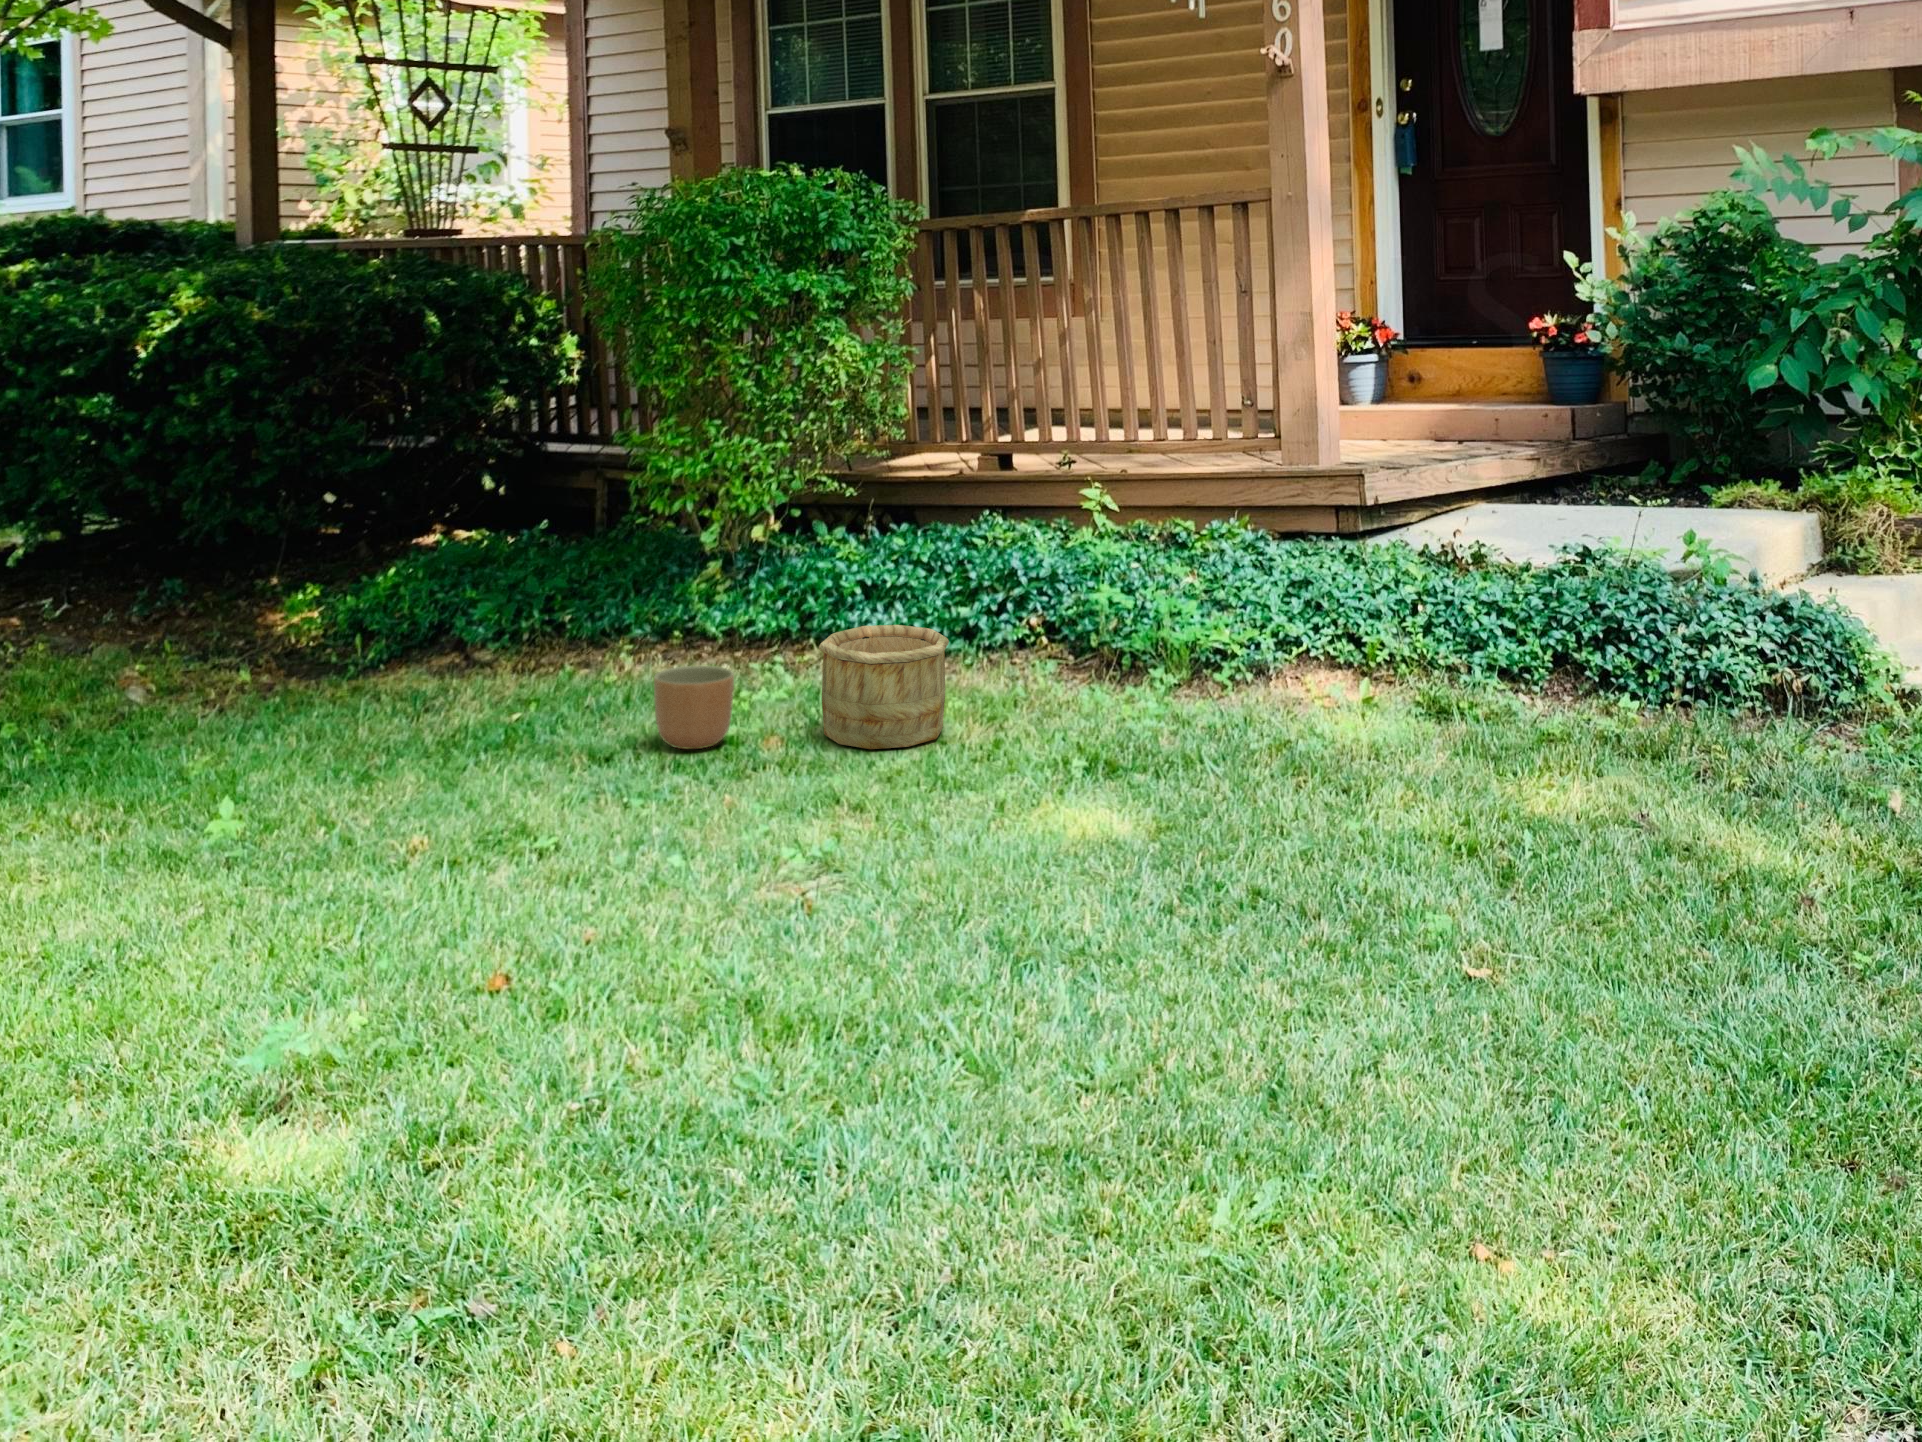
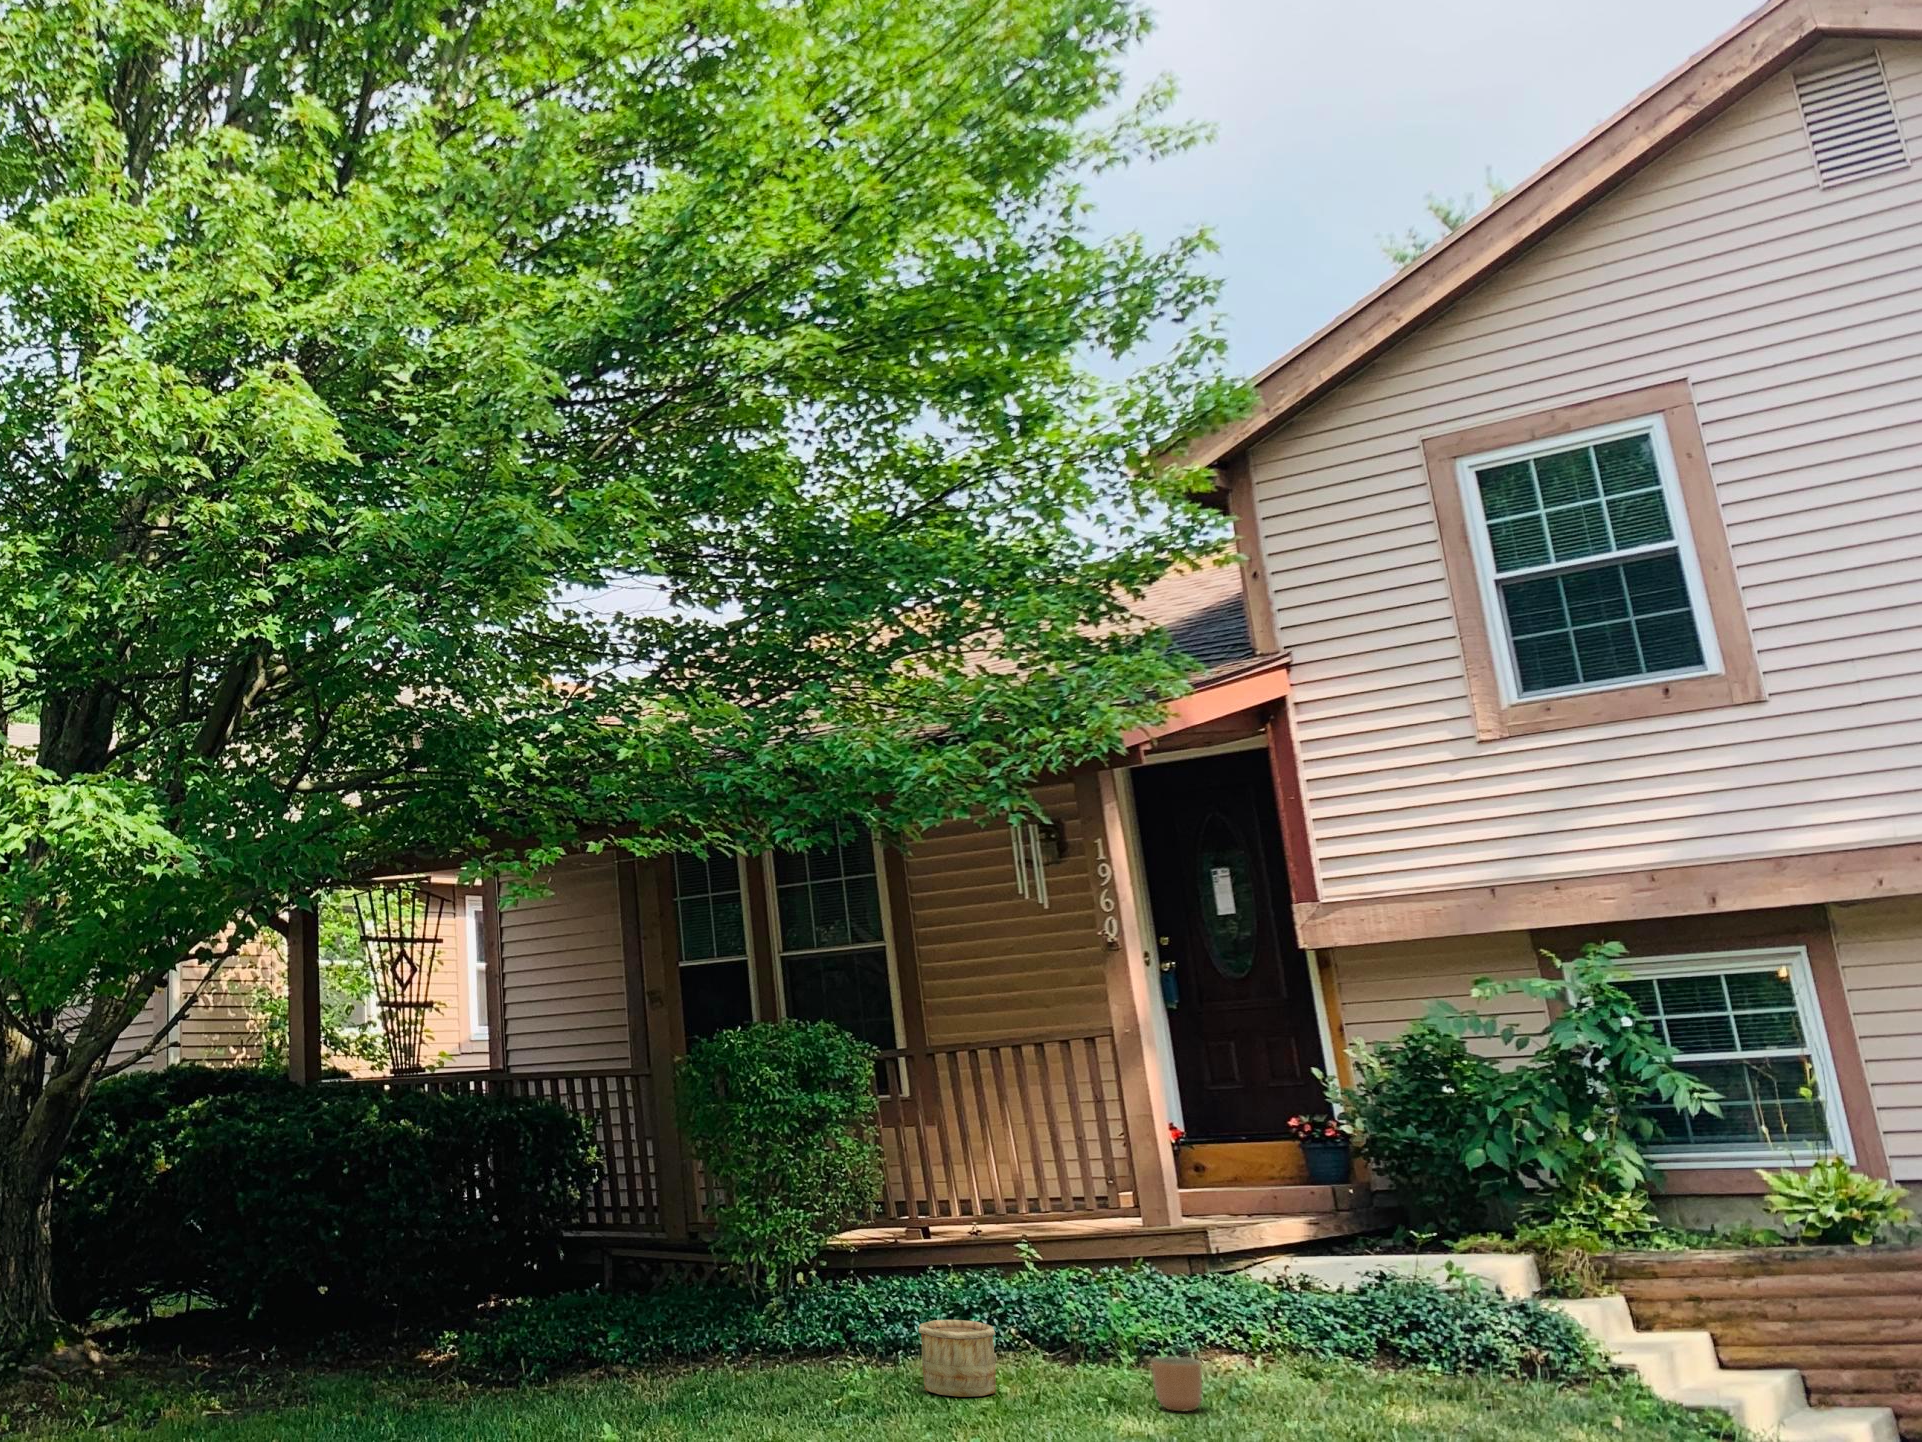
planter: present [654,666,734,749] -> present [1151,1357,1202,1411]

